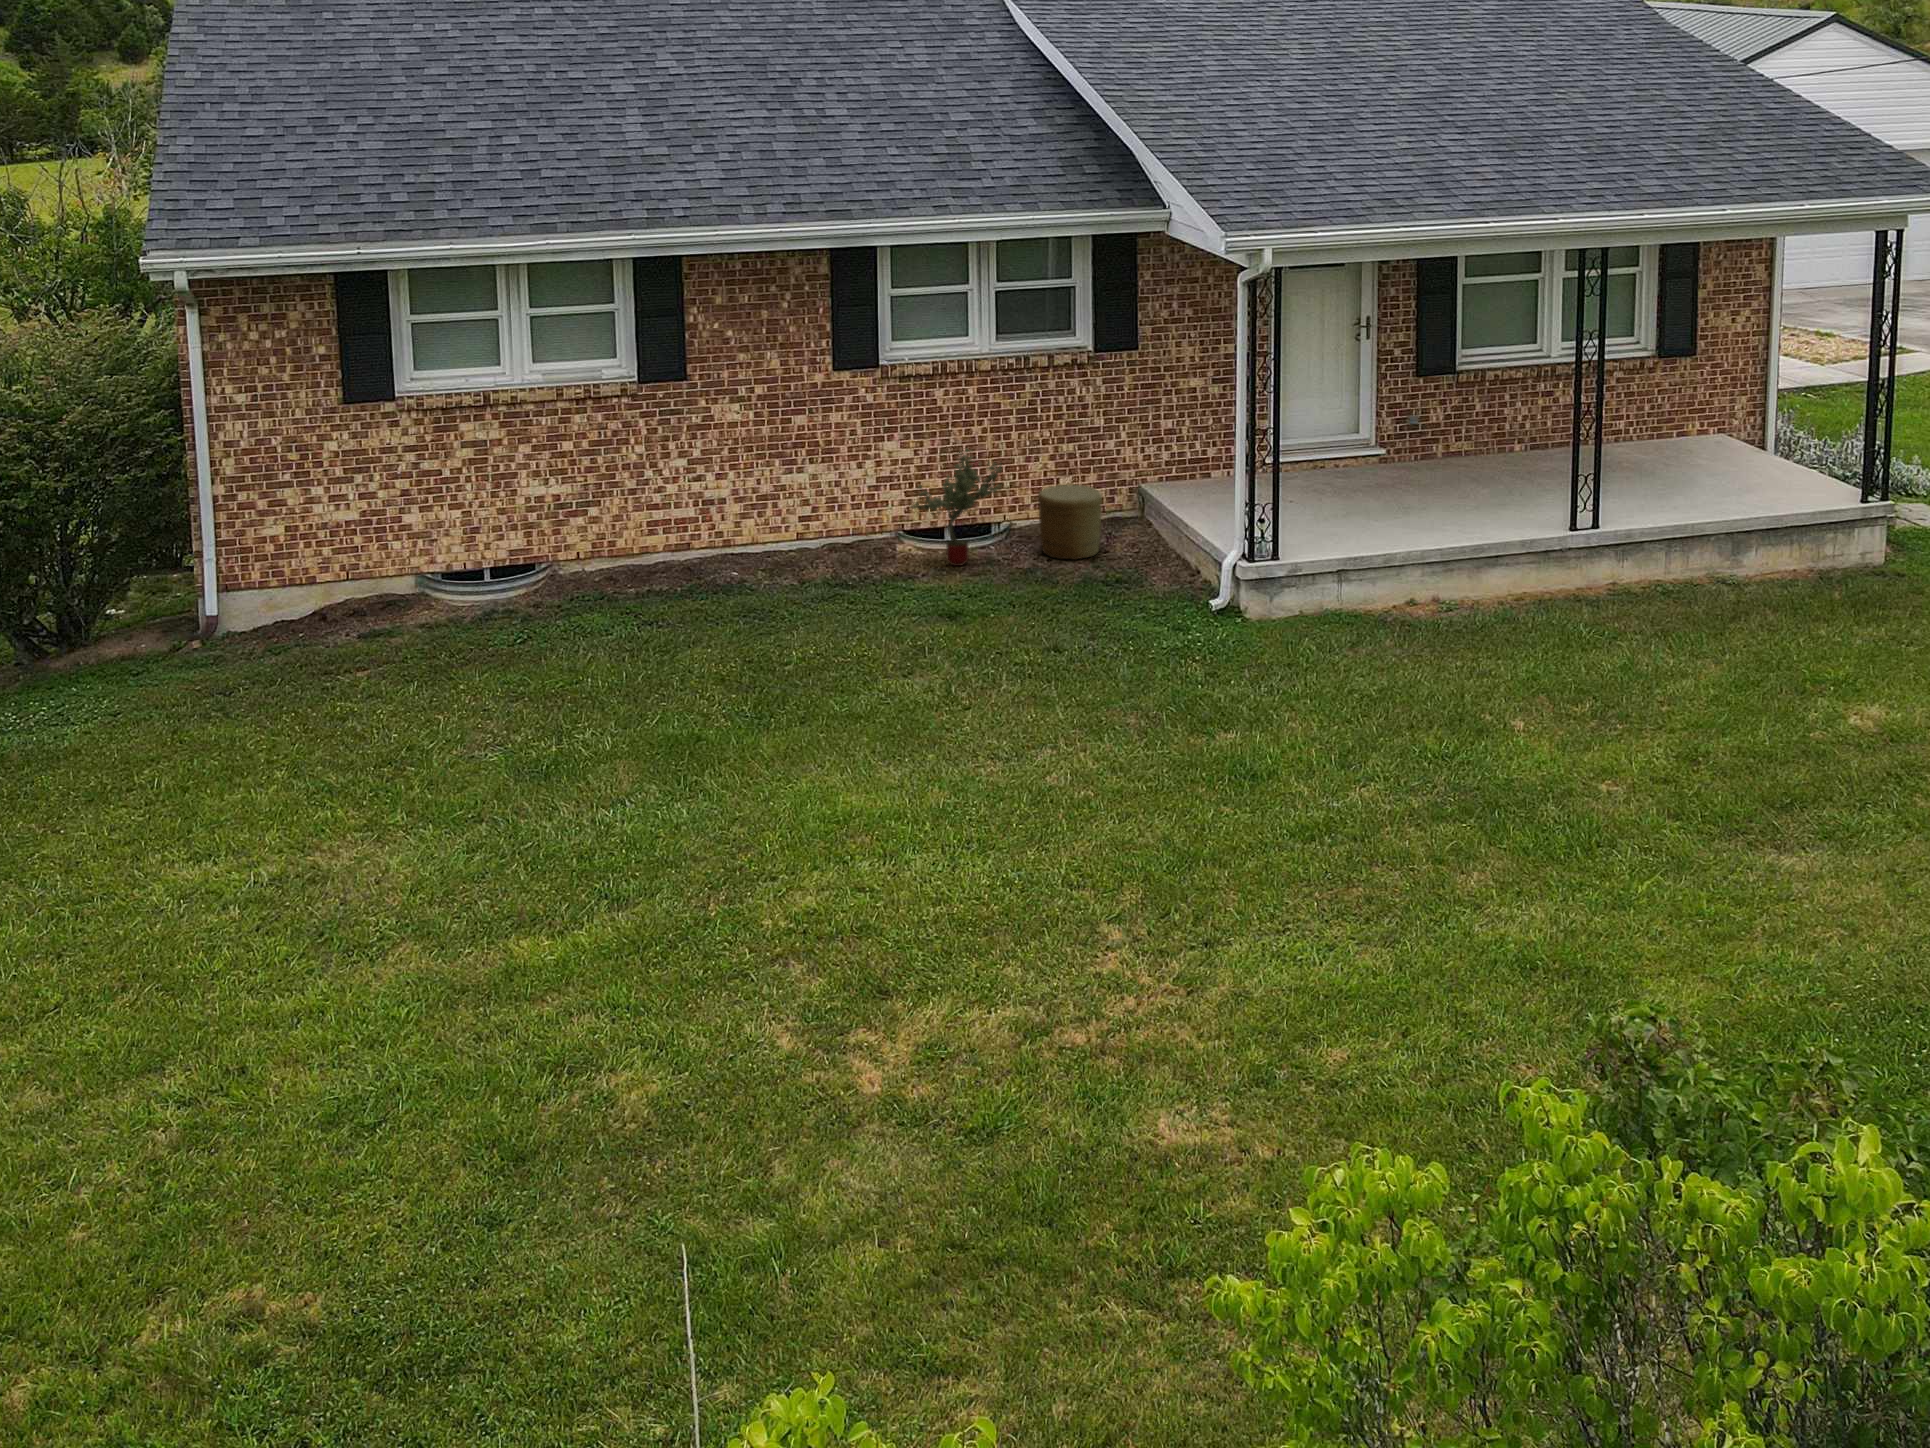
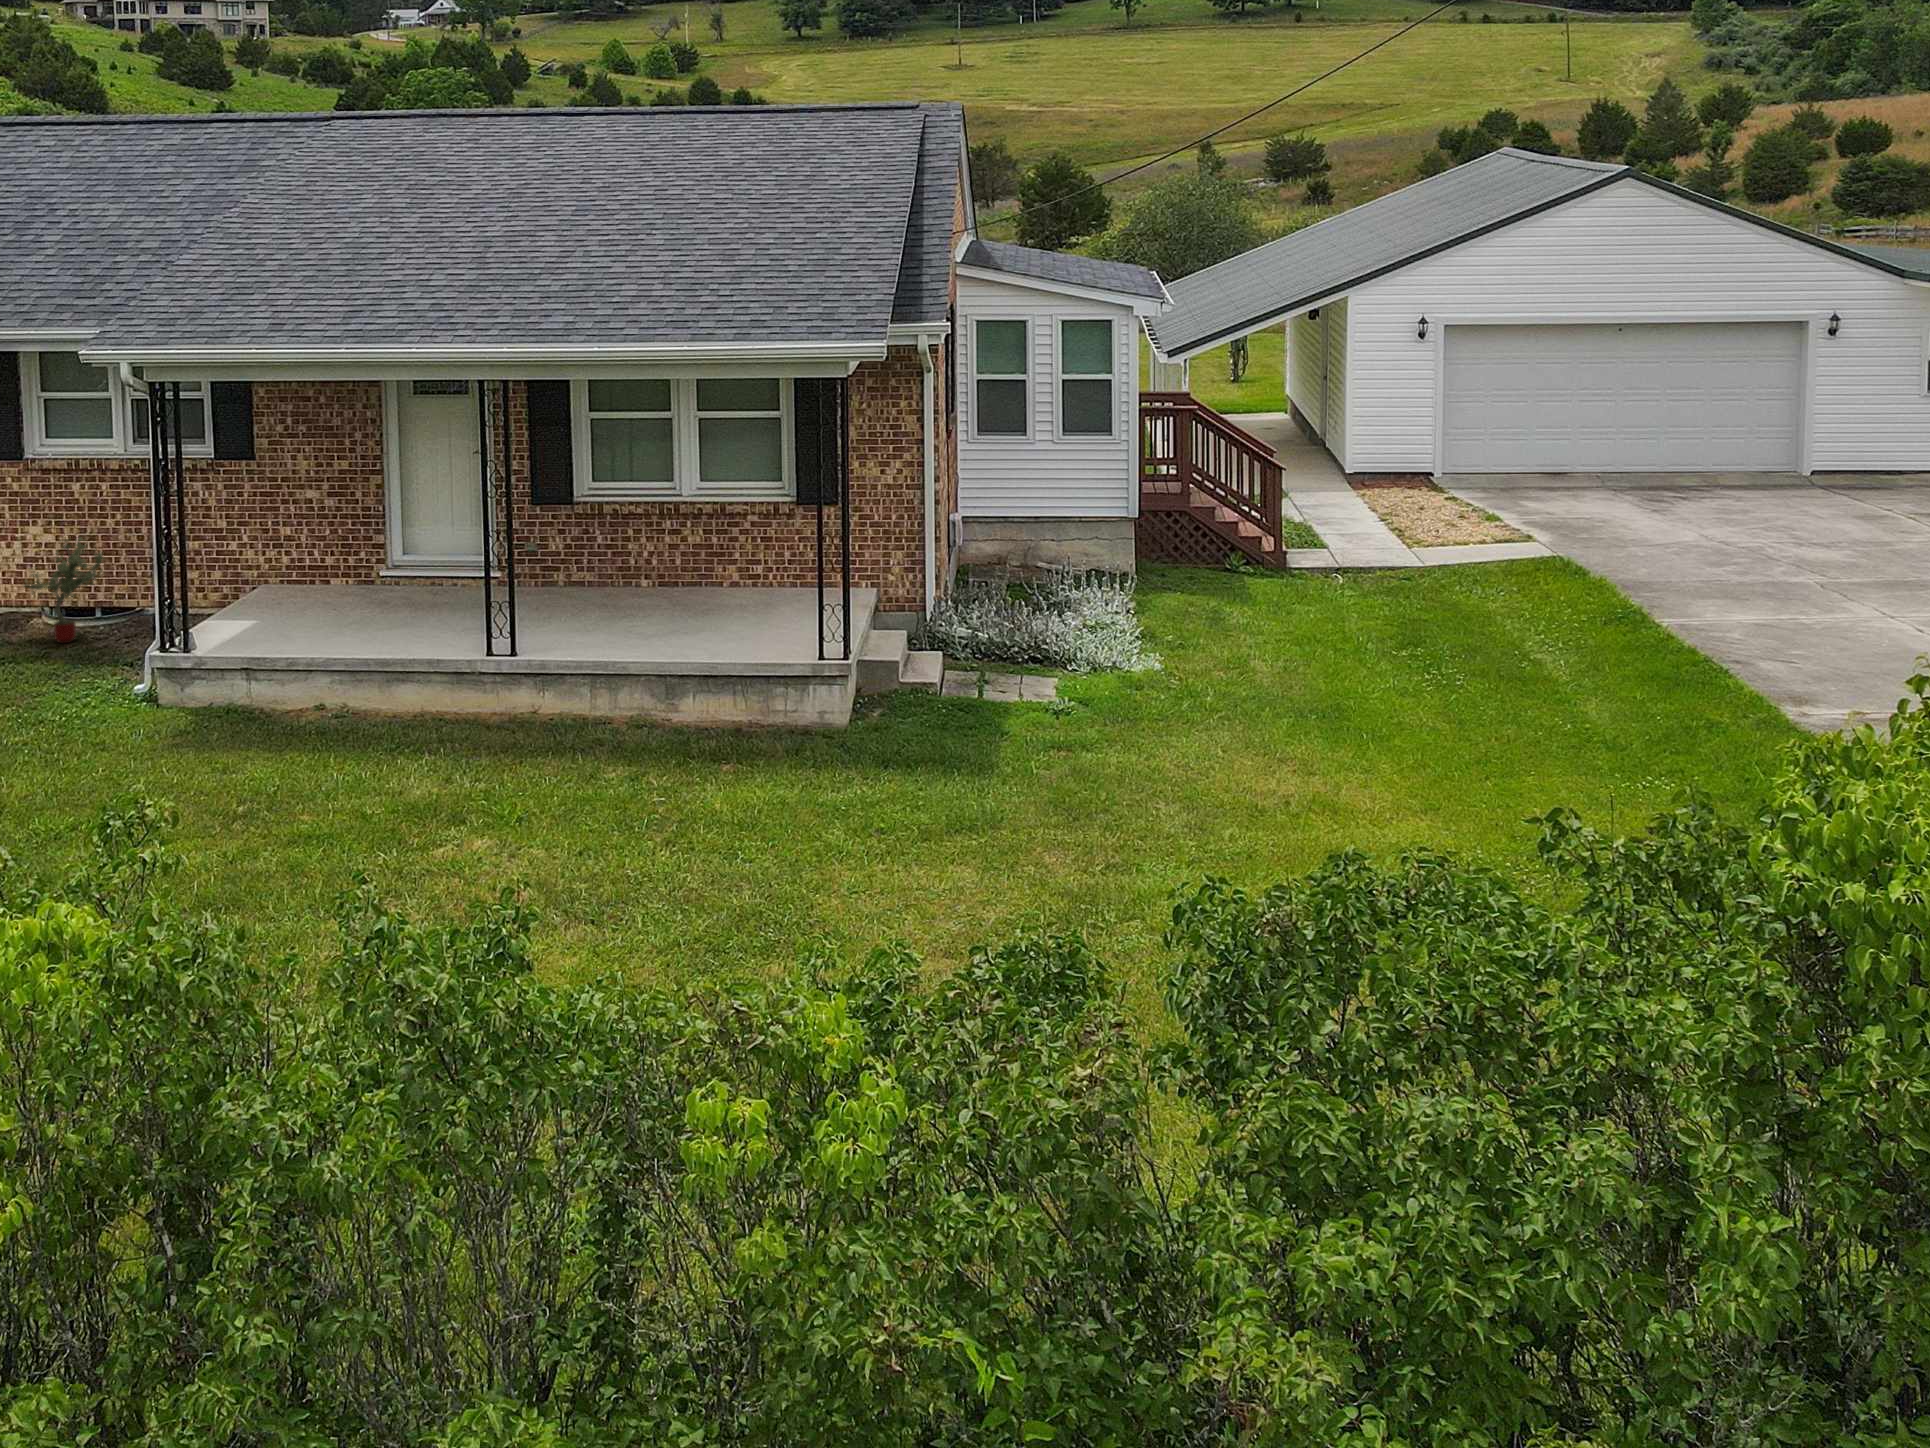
woven basket: present [1038,485,1102,560] -> none [139,579,203,648]

